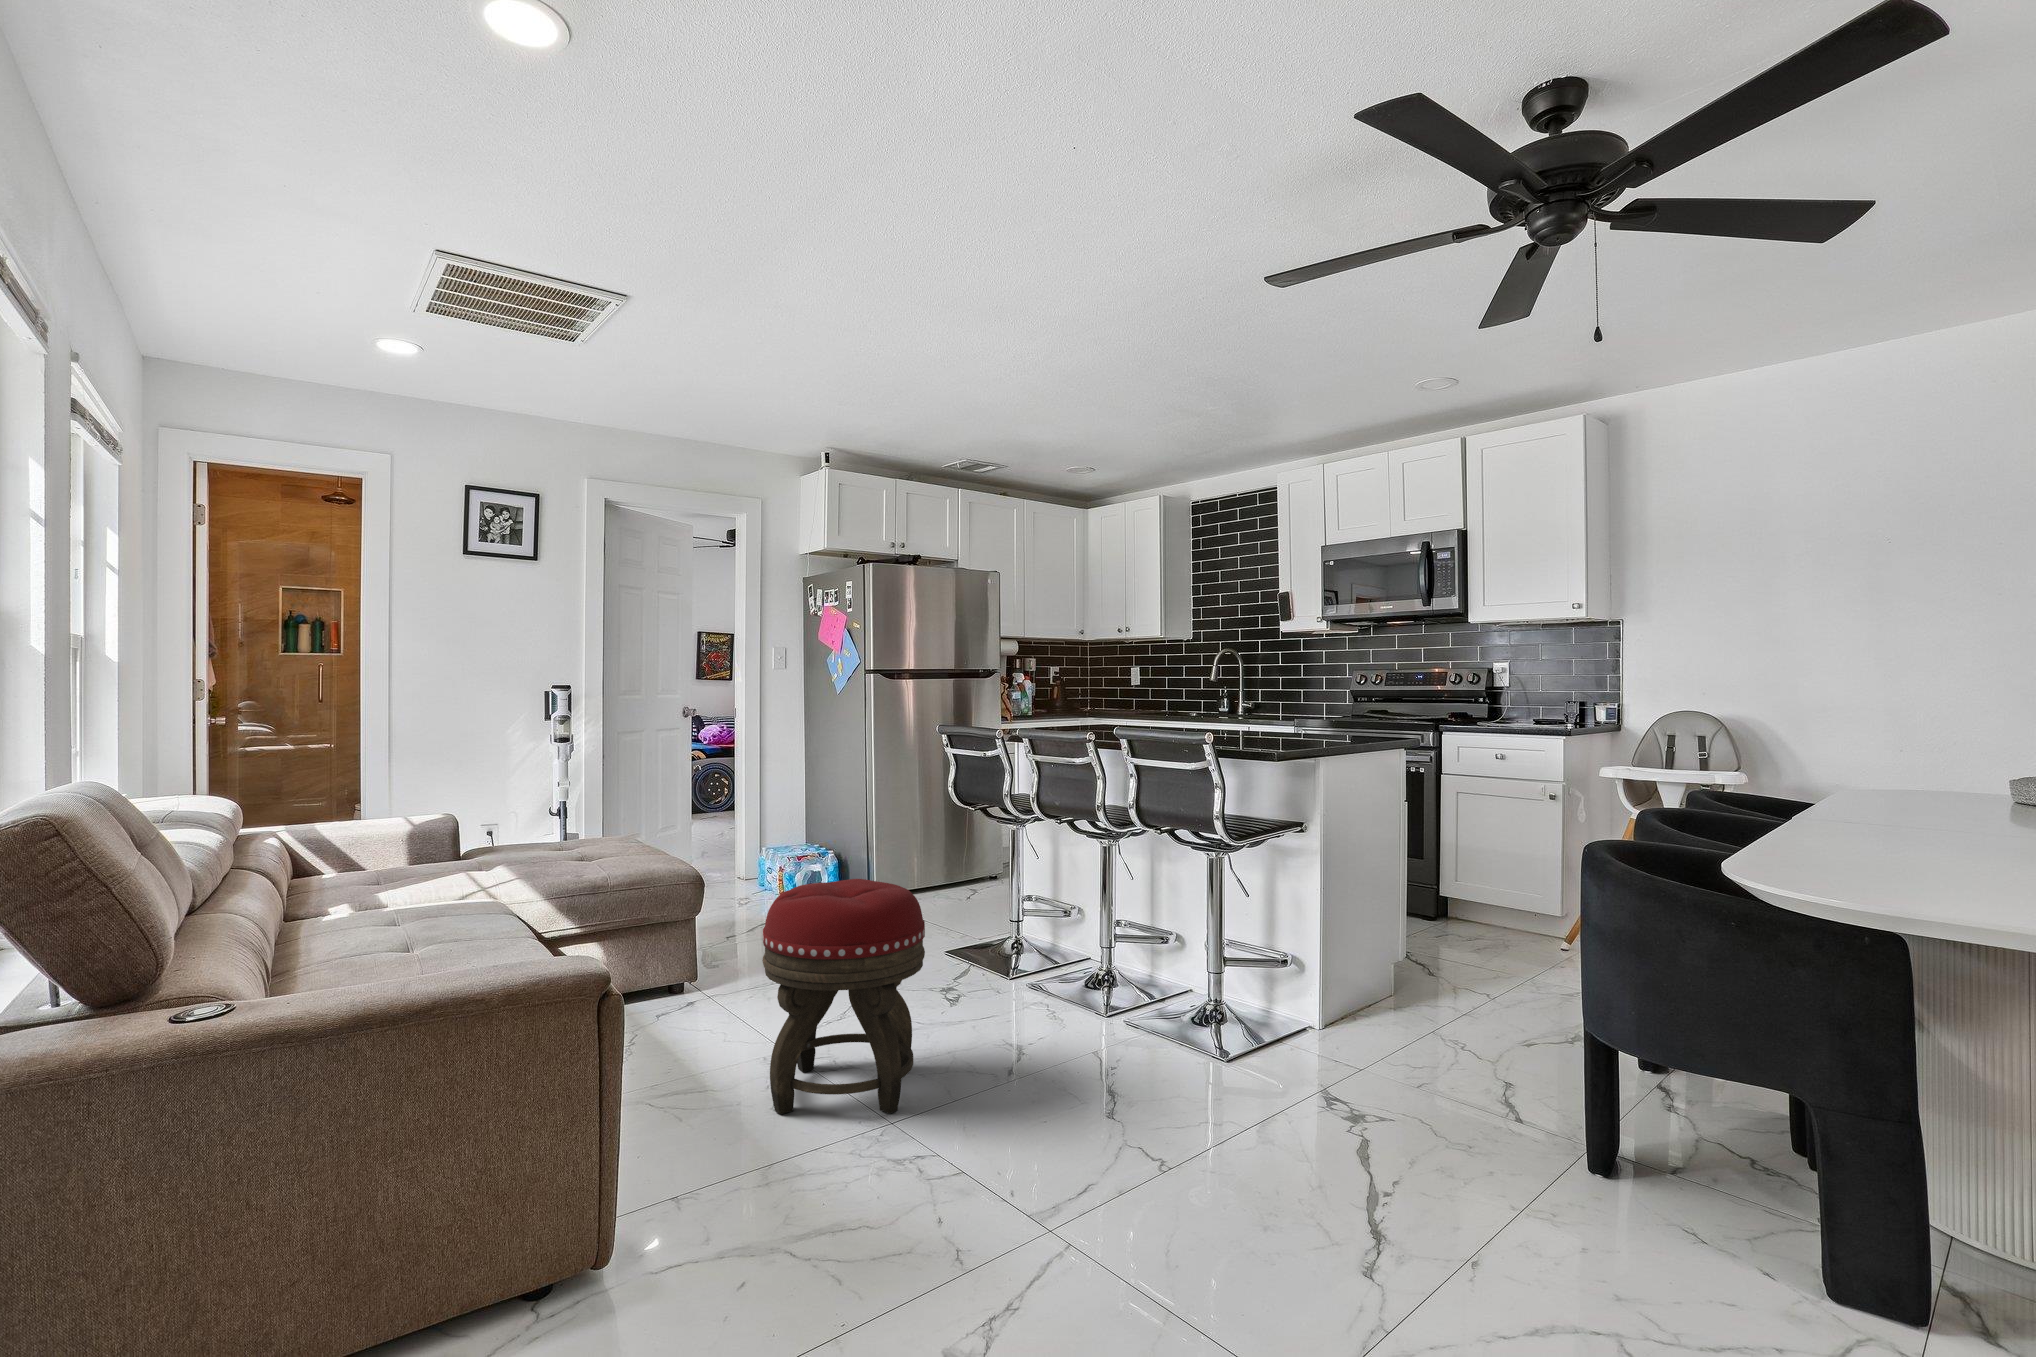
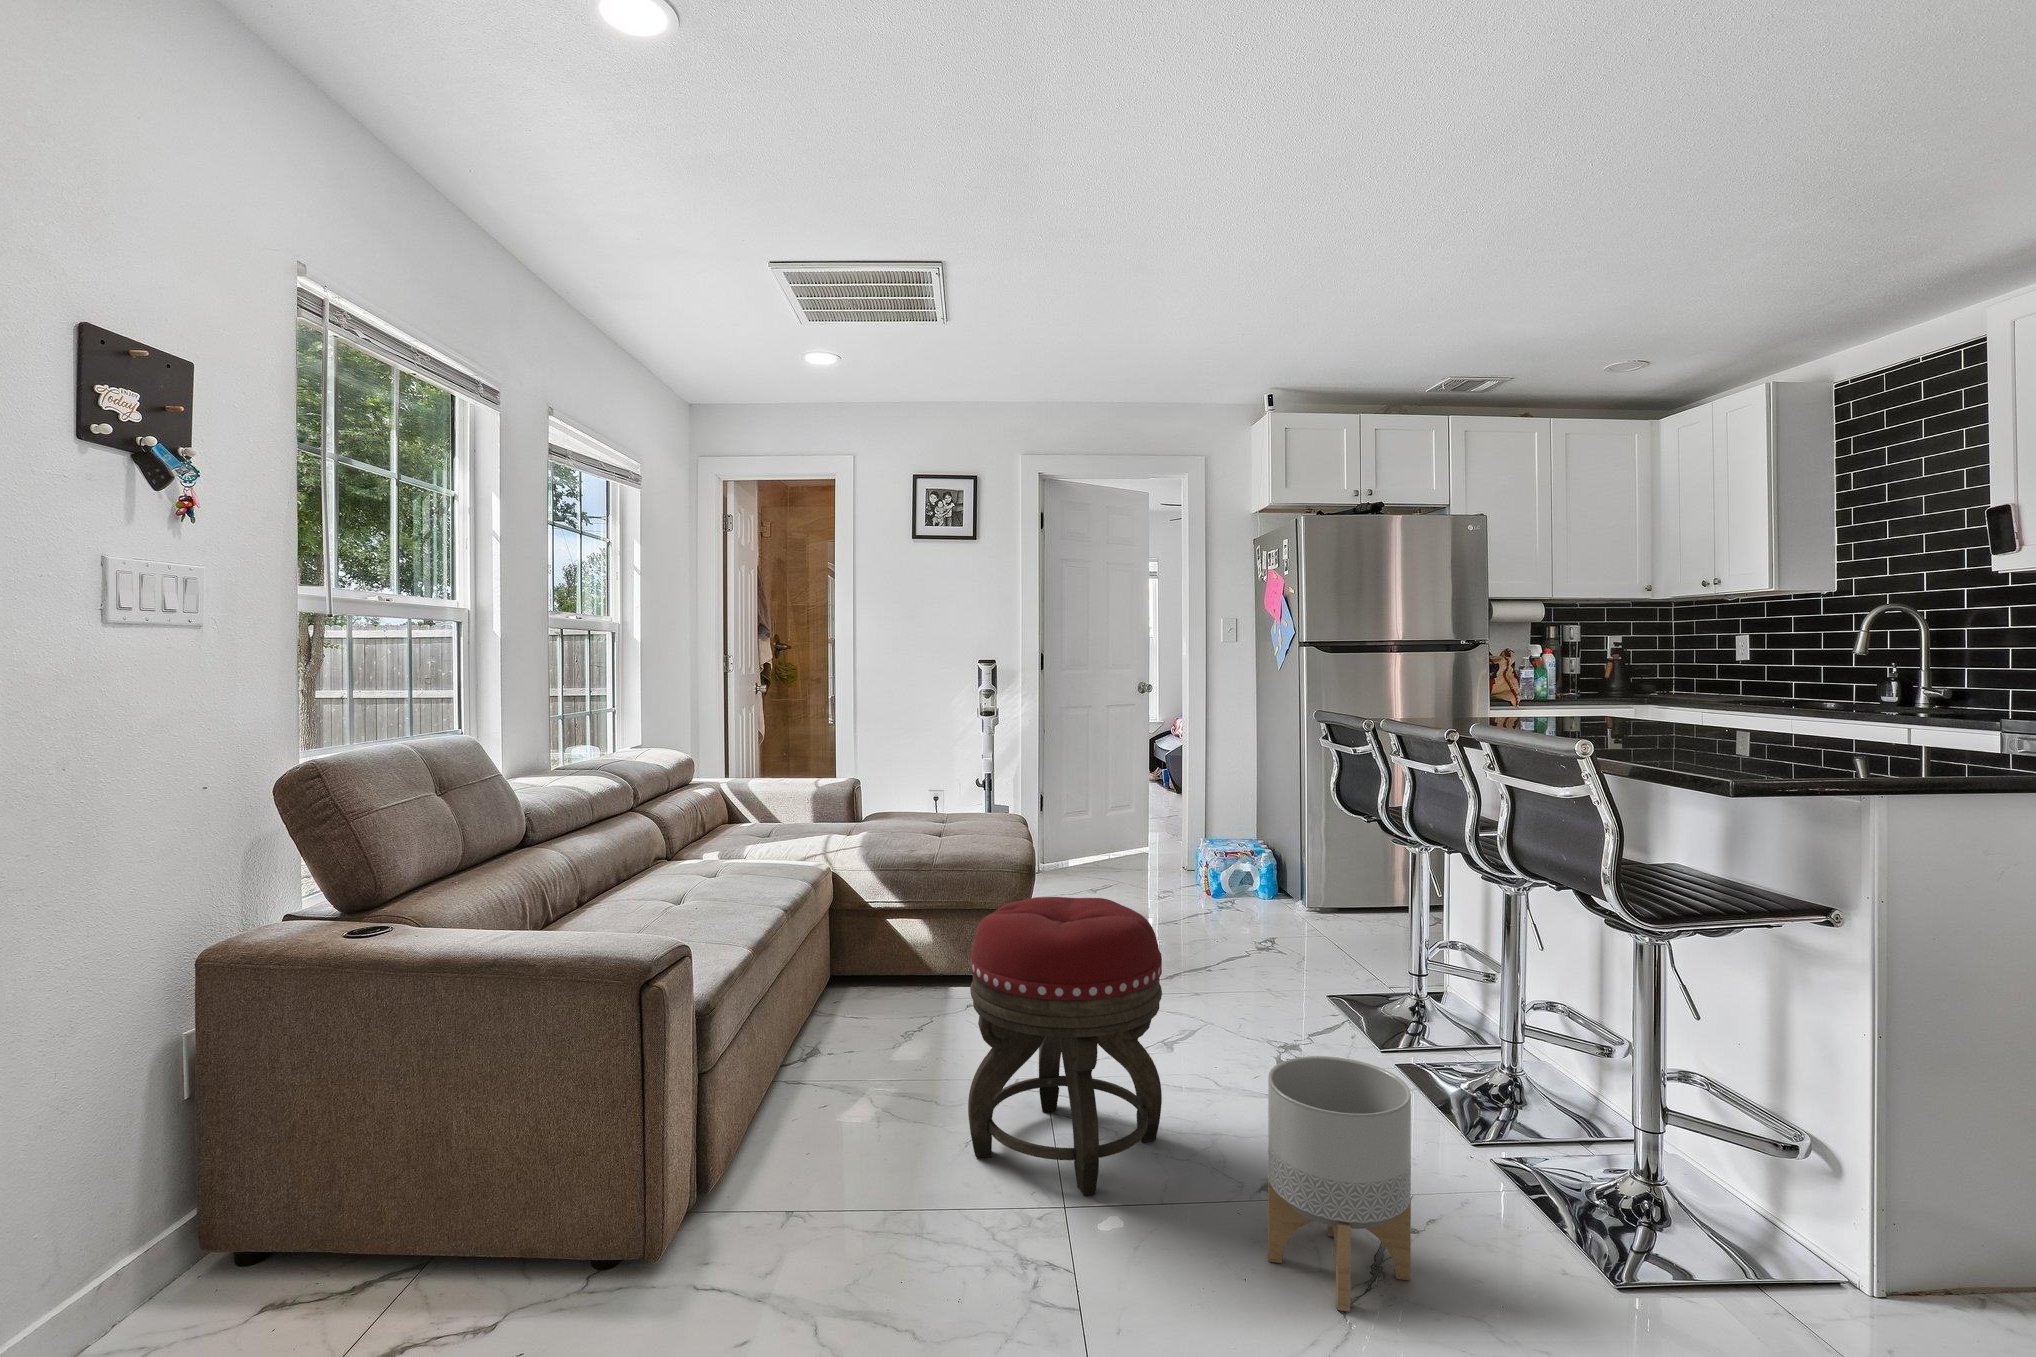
planter: none [1038,960,1132,1124] -> present [1268,1056,1411,1312]

